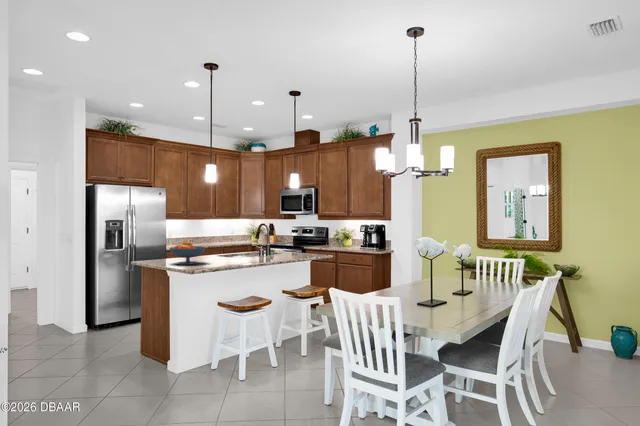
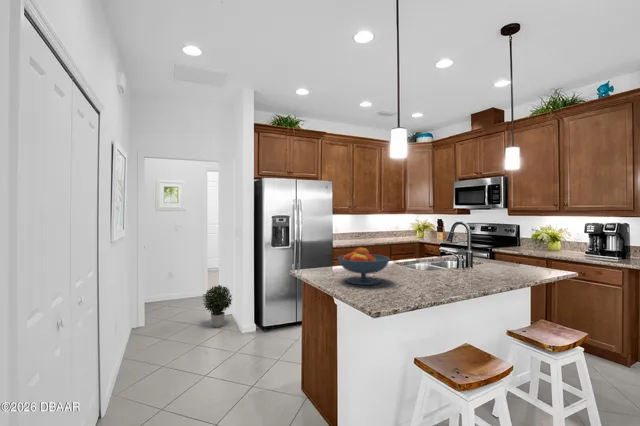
potted plant: none [24,290,60,333] -> present [203,285,232,328]

